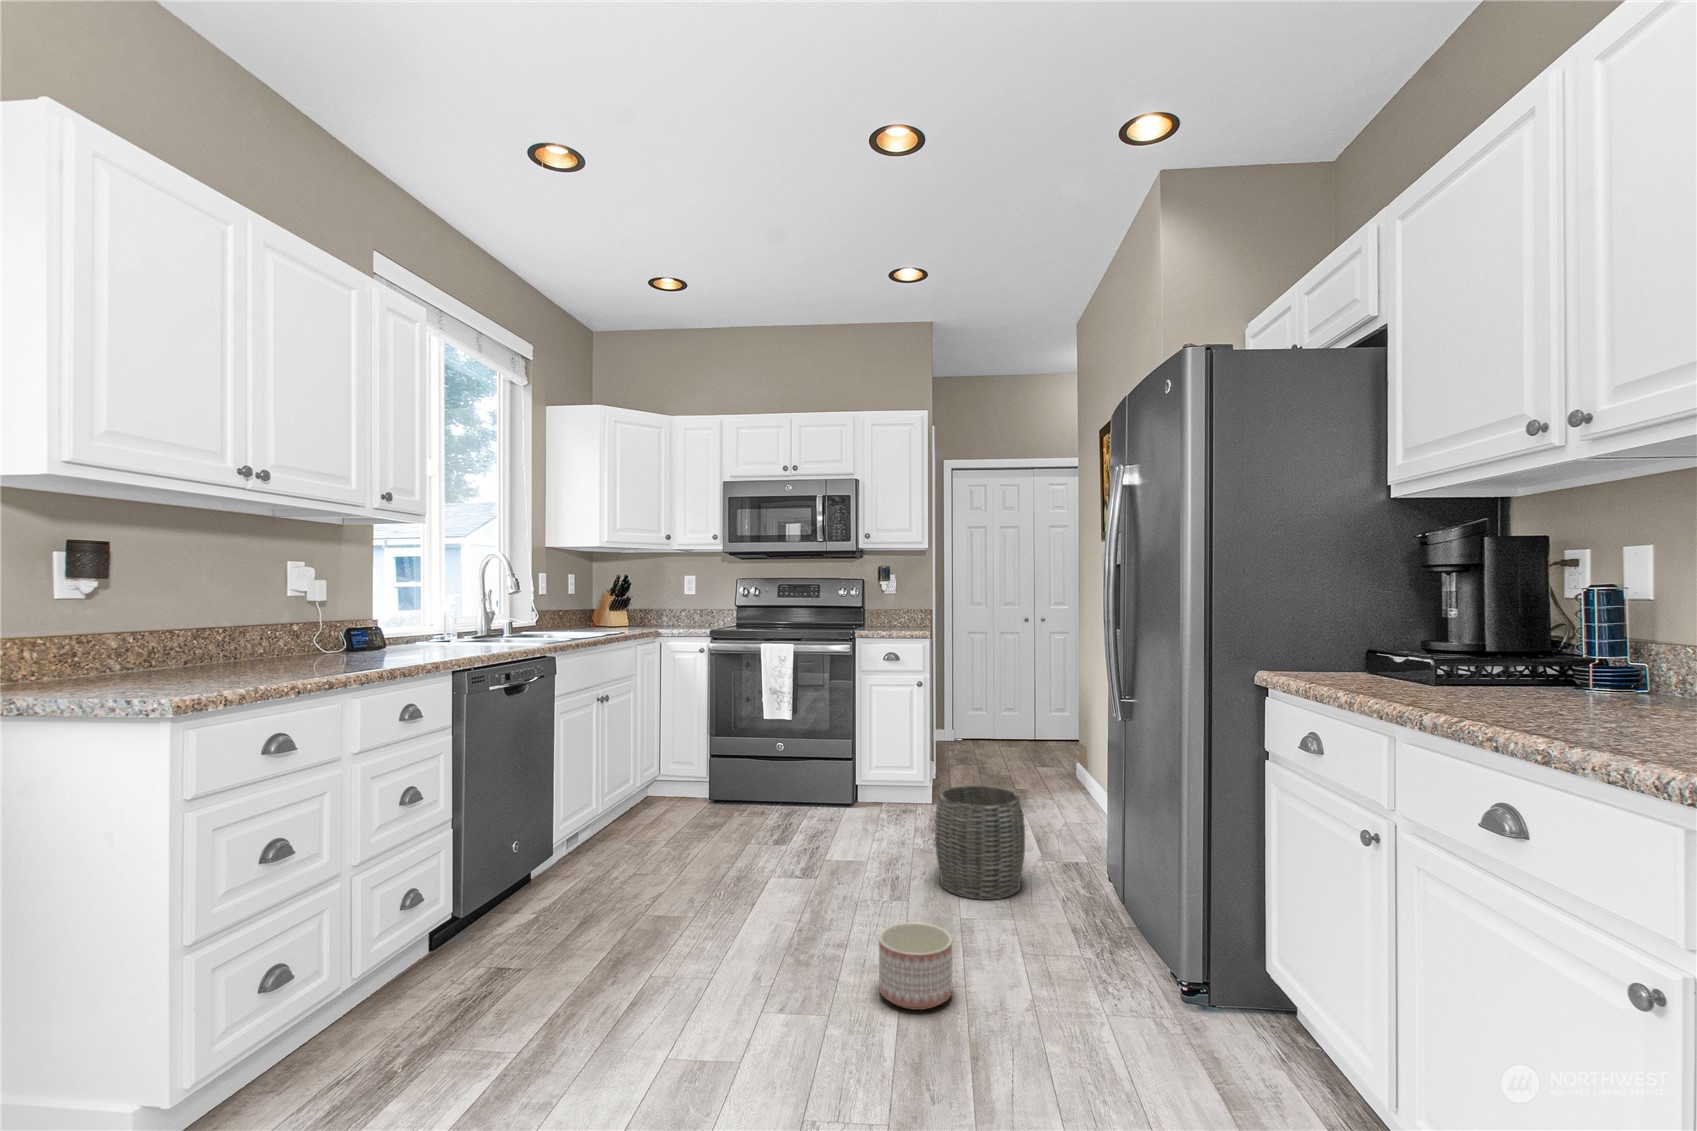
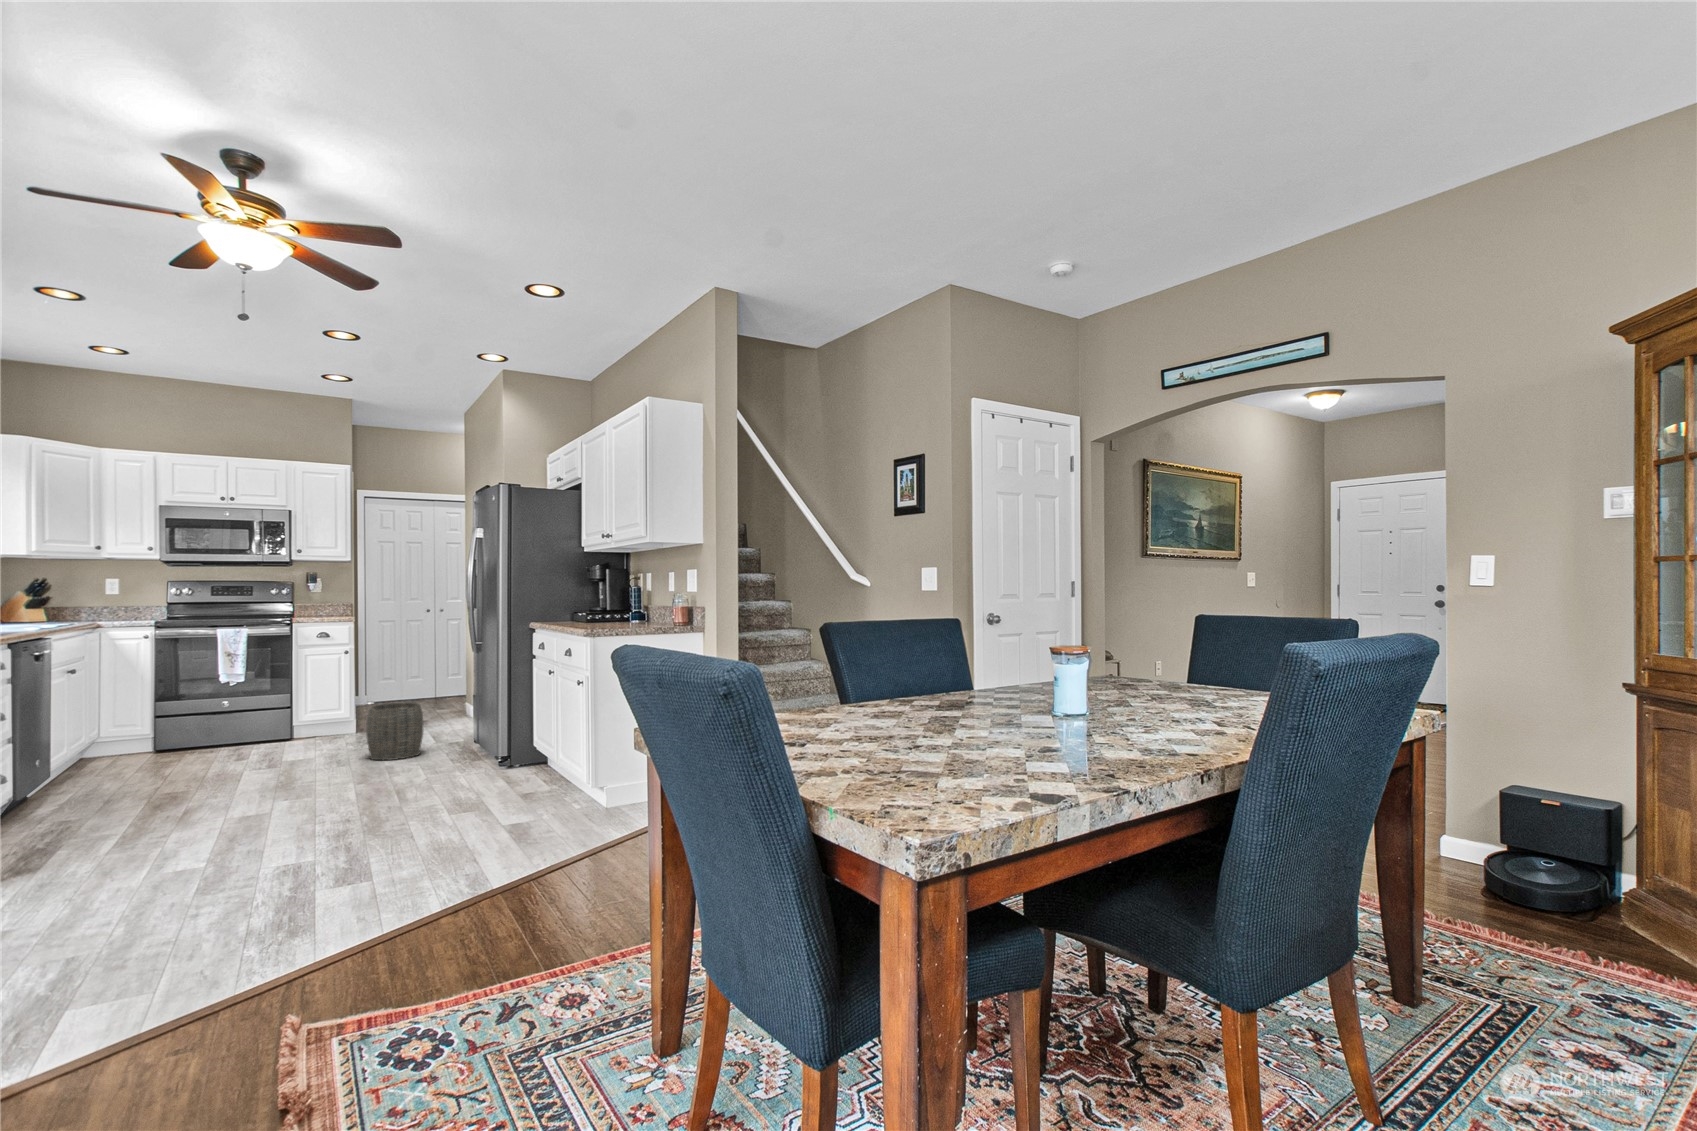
planter: present [879,922,952,1010] -> none [345,754,386,789]

